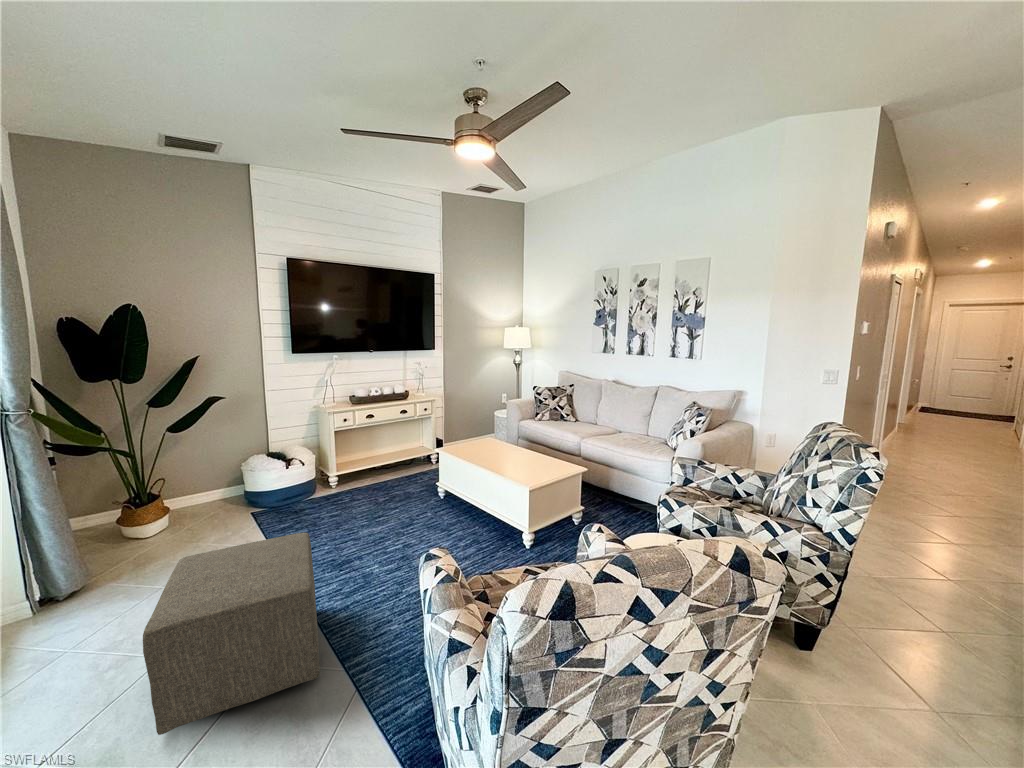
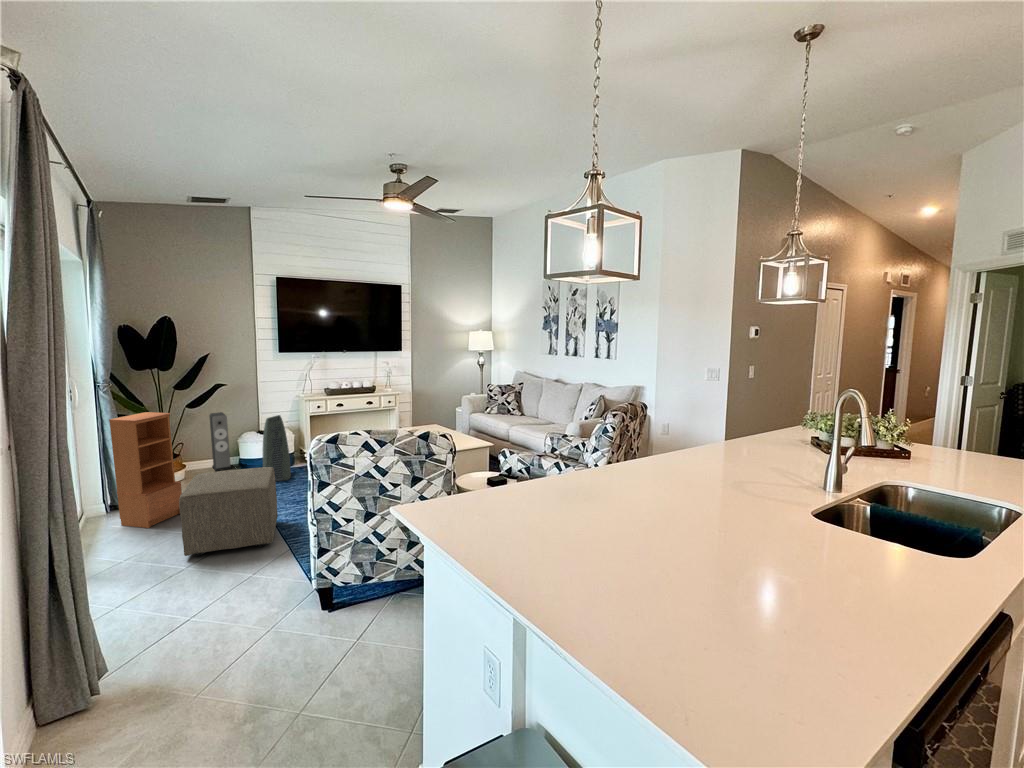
speaker: none [201,431,235,509] -> present [209,412,231,471]
air purifier: none [279,436,316,526] -> present [263,415,291,481]
bookcase: none [18,451,162,644] -> present [109,412,182,528]

